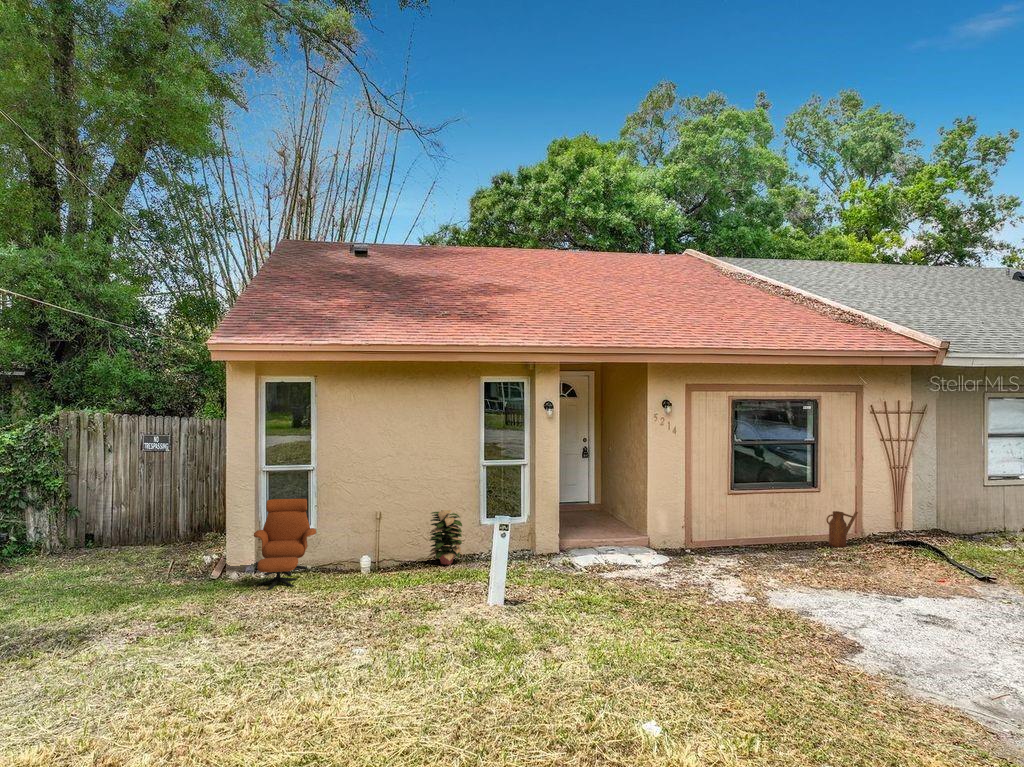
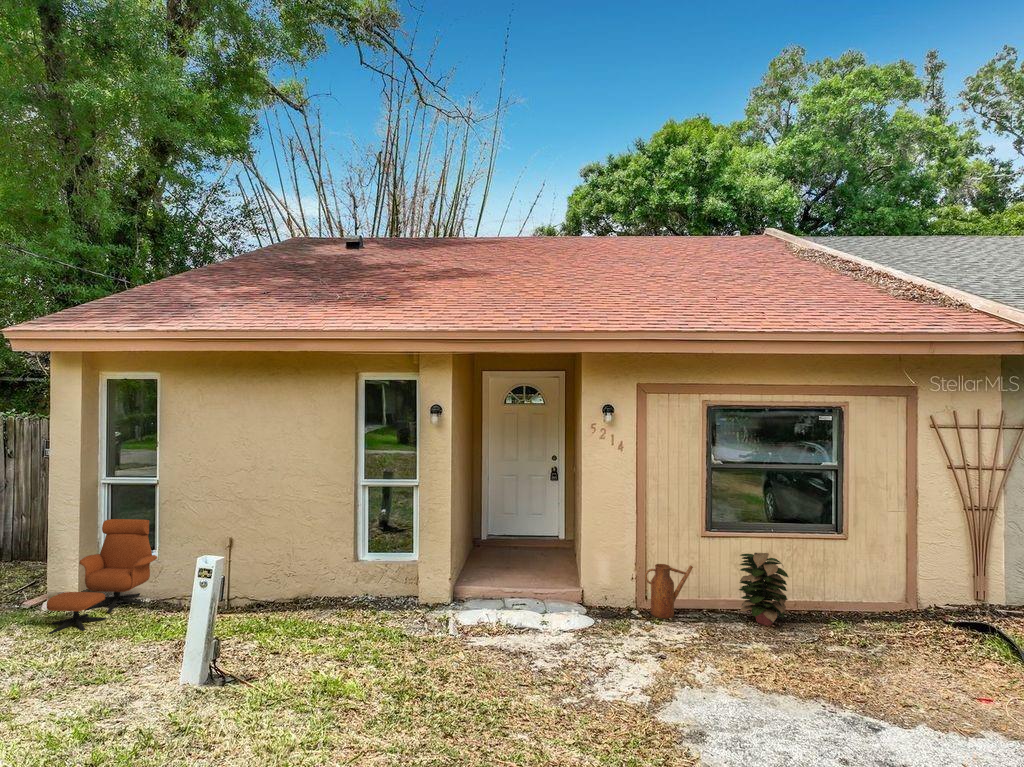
decorative plant: present [428,510,464,564] -> present [738,553,788,625]
watering can: present [826,511,858,547] -> present [645,564,693,619]

